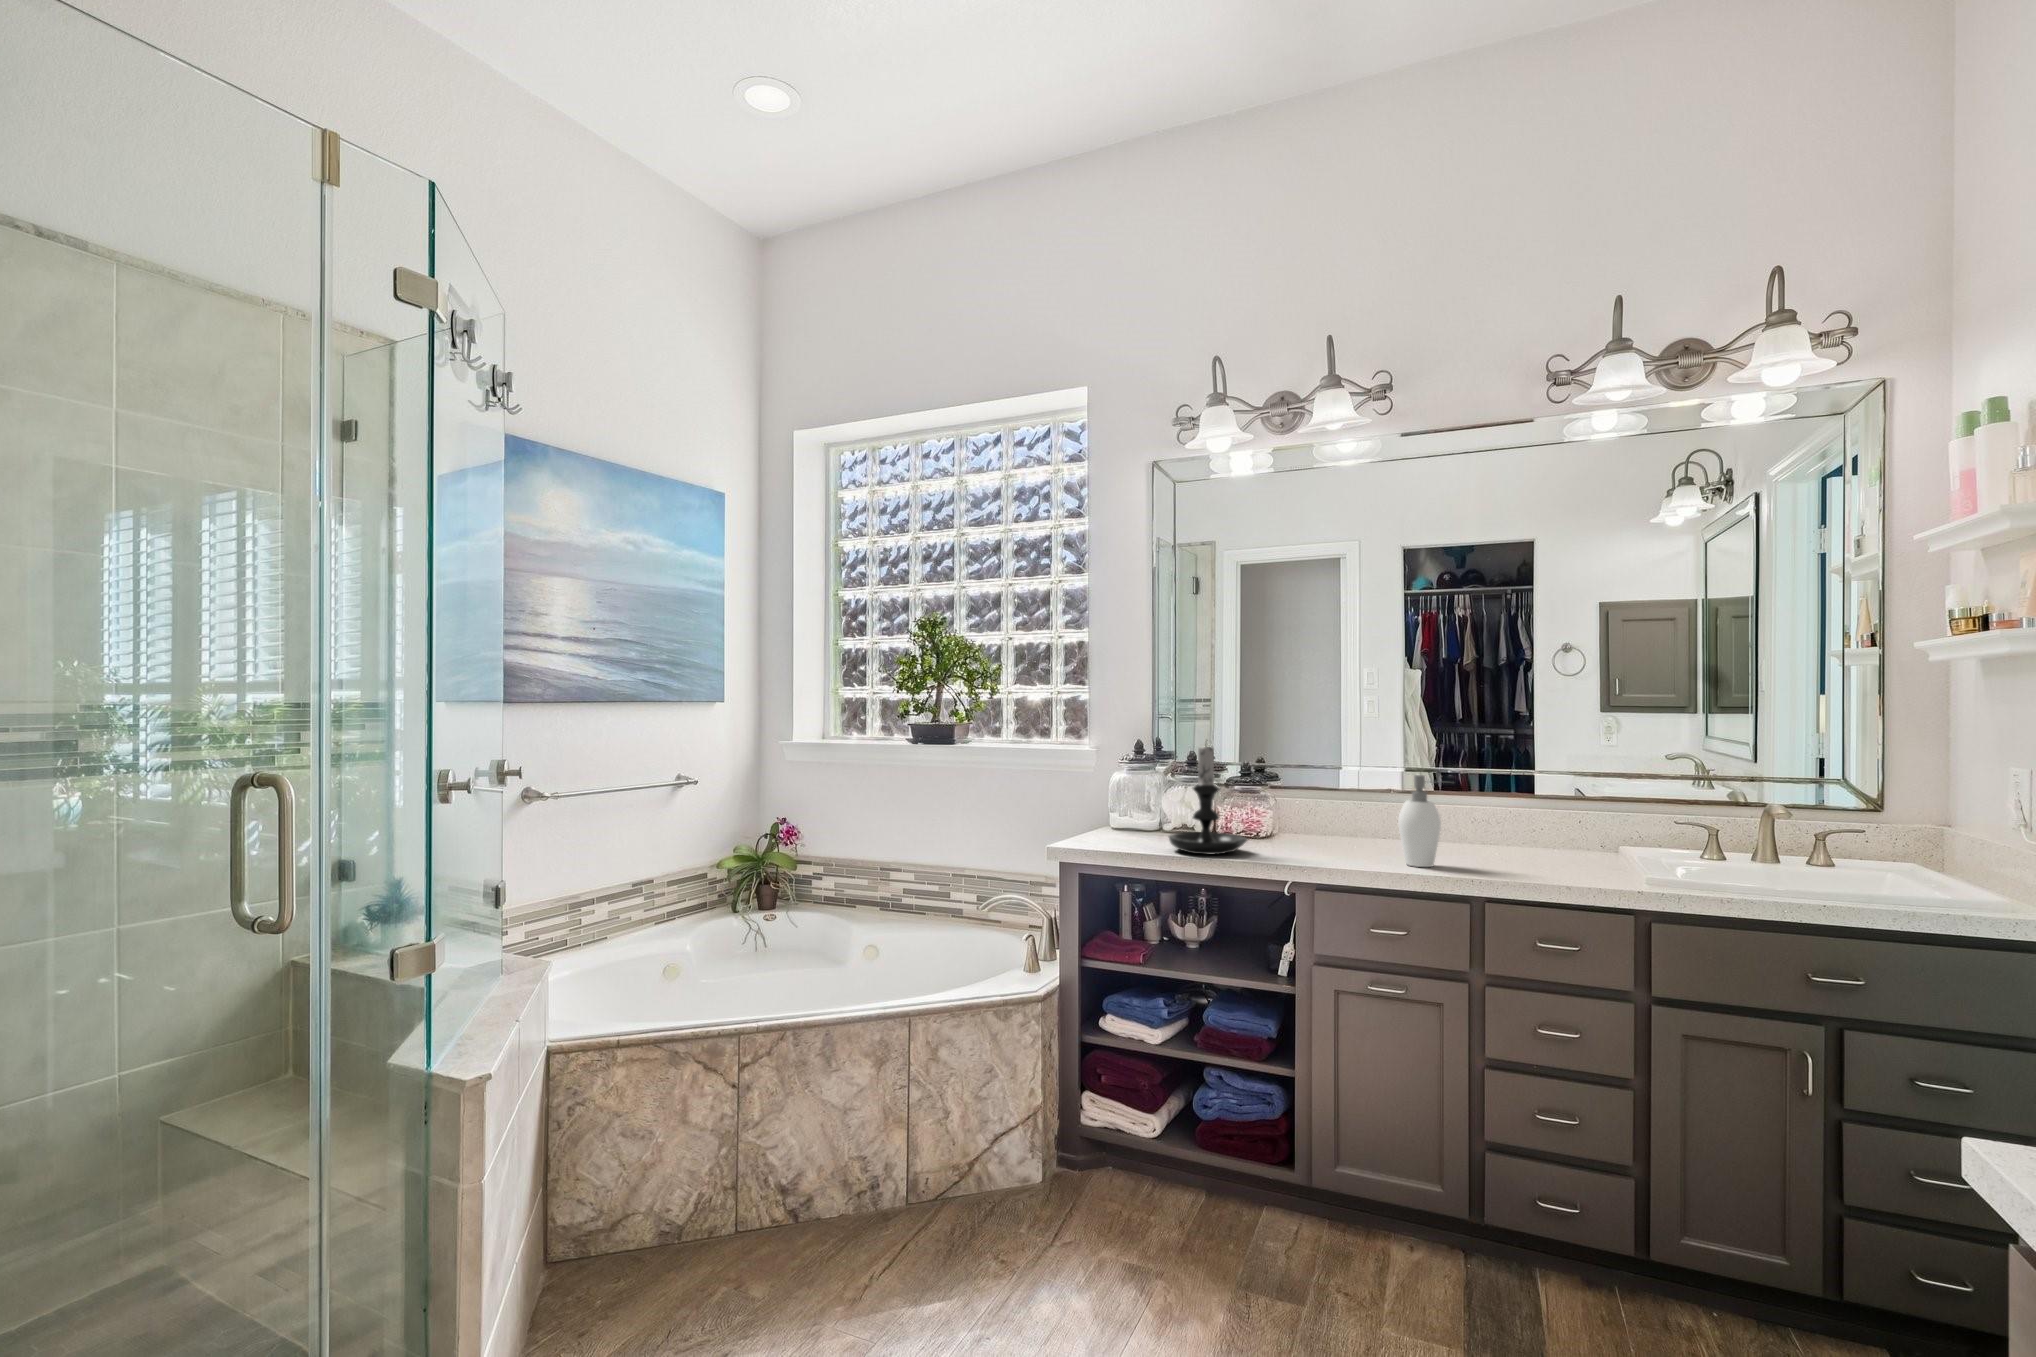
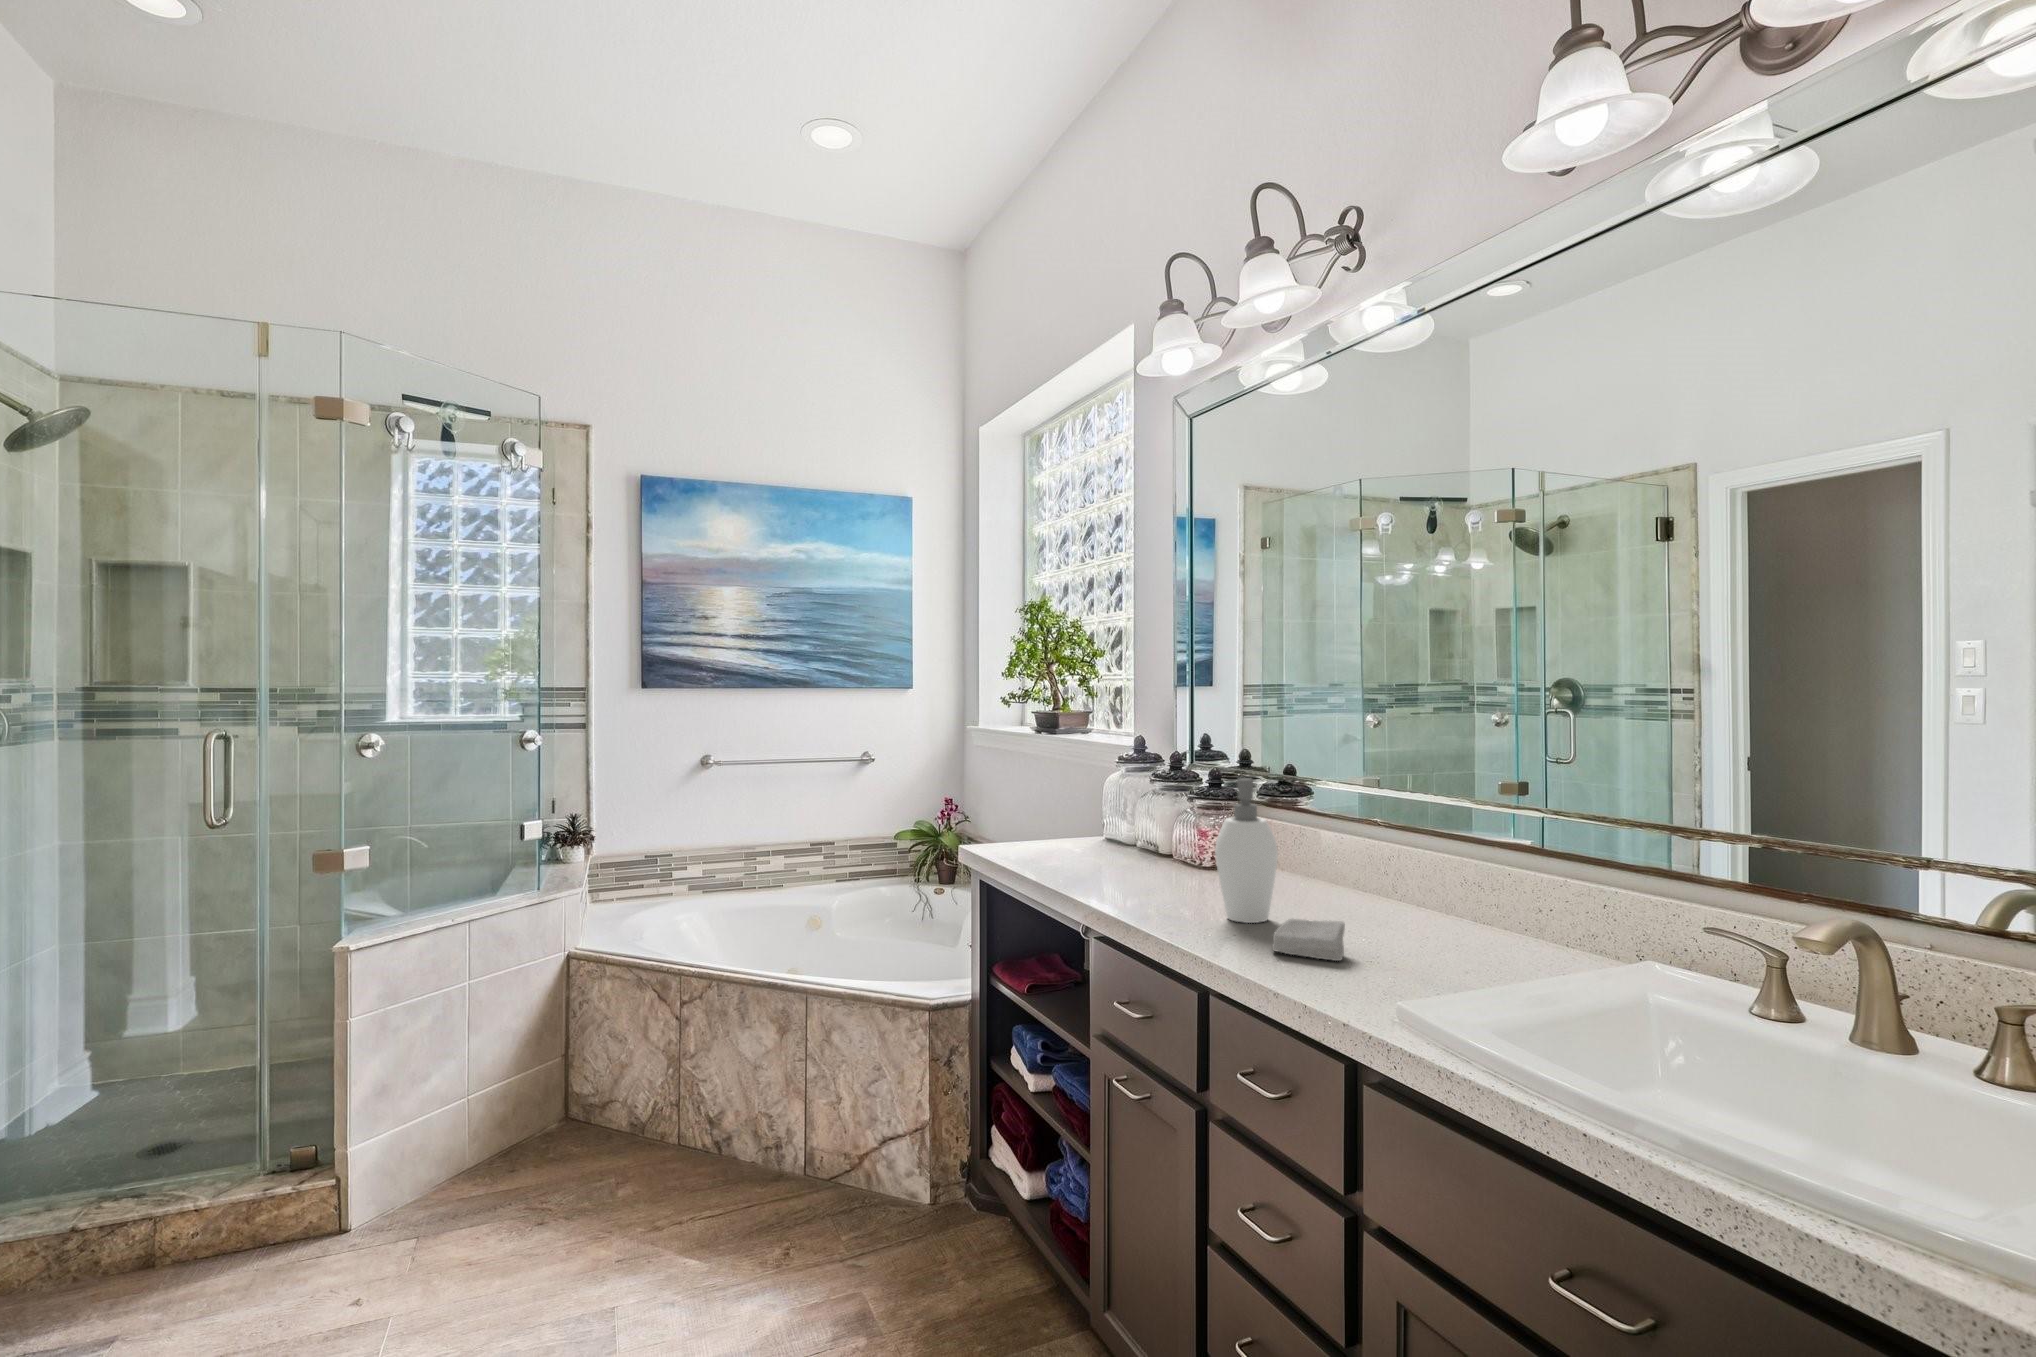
candle holder: present [1168,746,1248,855] -> none [1052,722,1150,869]
soap bar: none [1492,854,1541,876] -> present [1272,919,1345,961]

